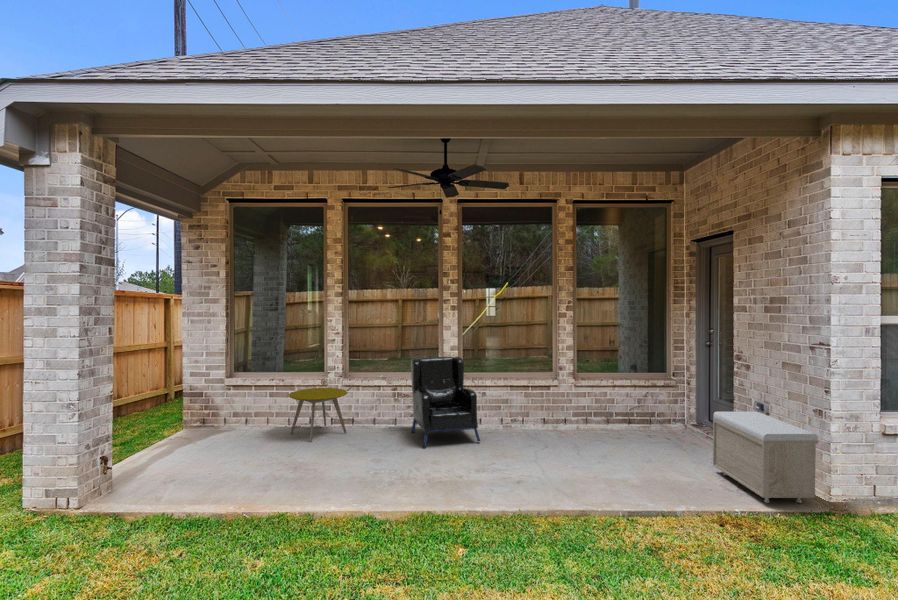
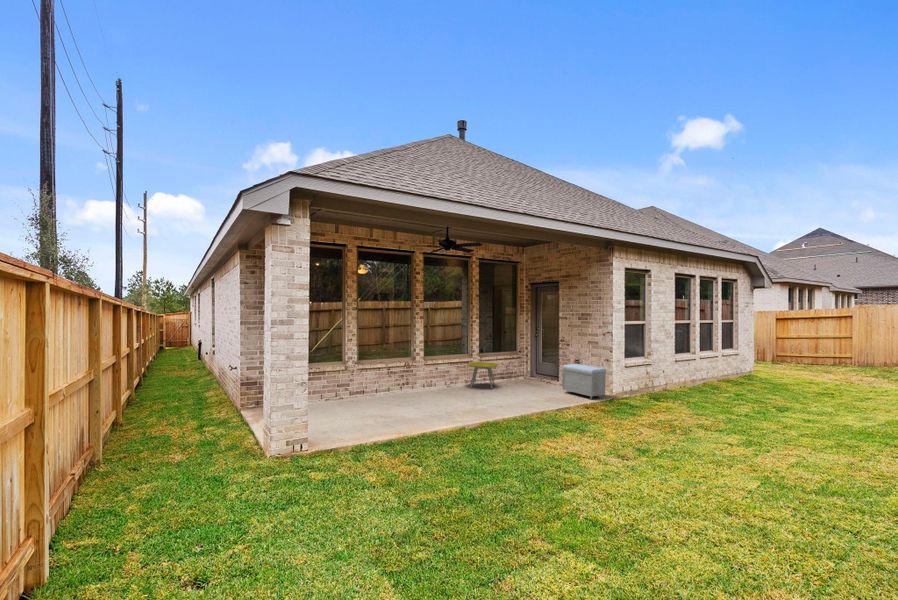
armchair: present [411,357,480,447] -> none [405,347,454,399]
side table: present [289,388,347,442] -> present [468,362,498,389]

